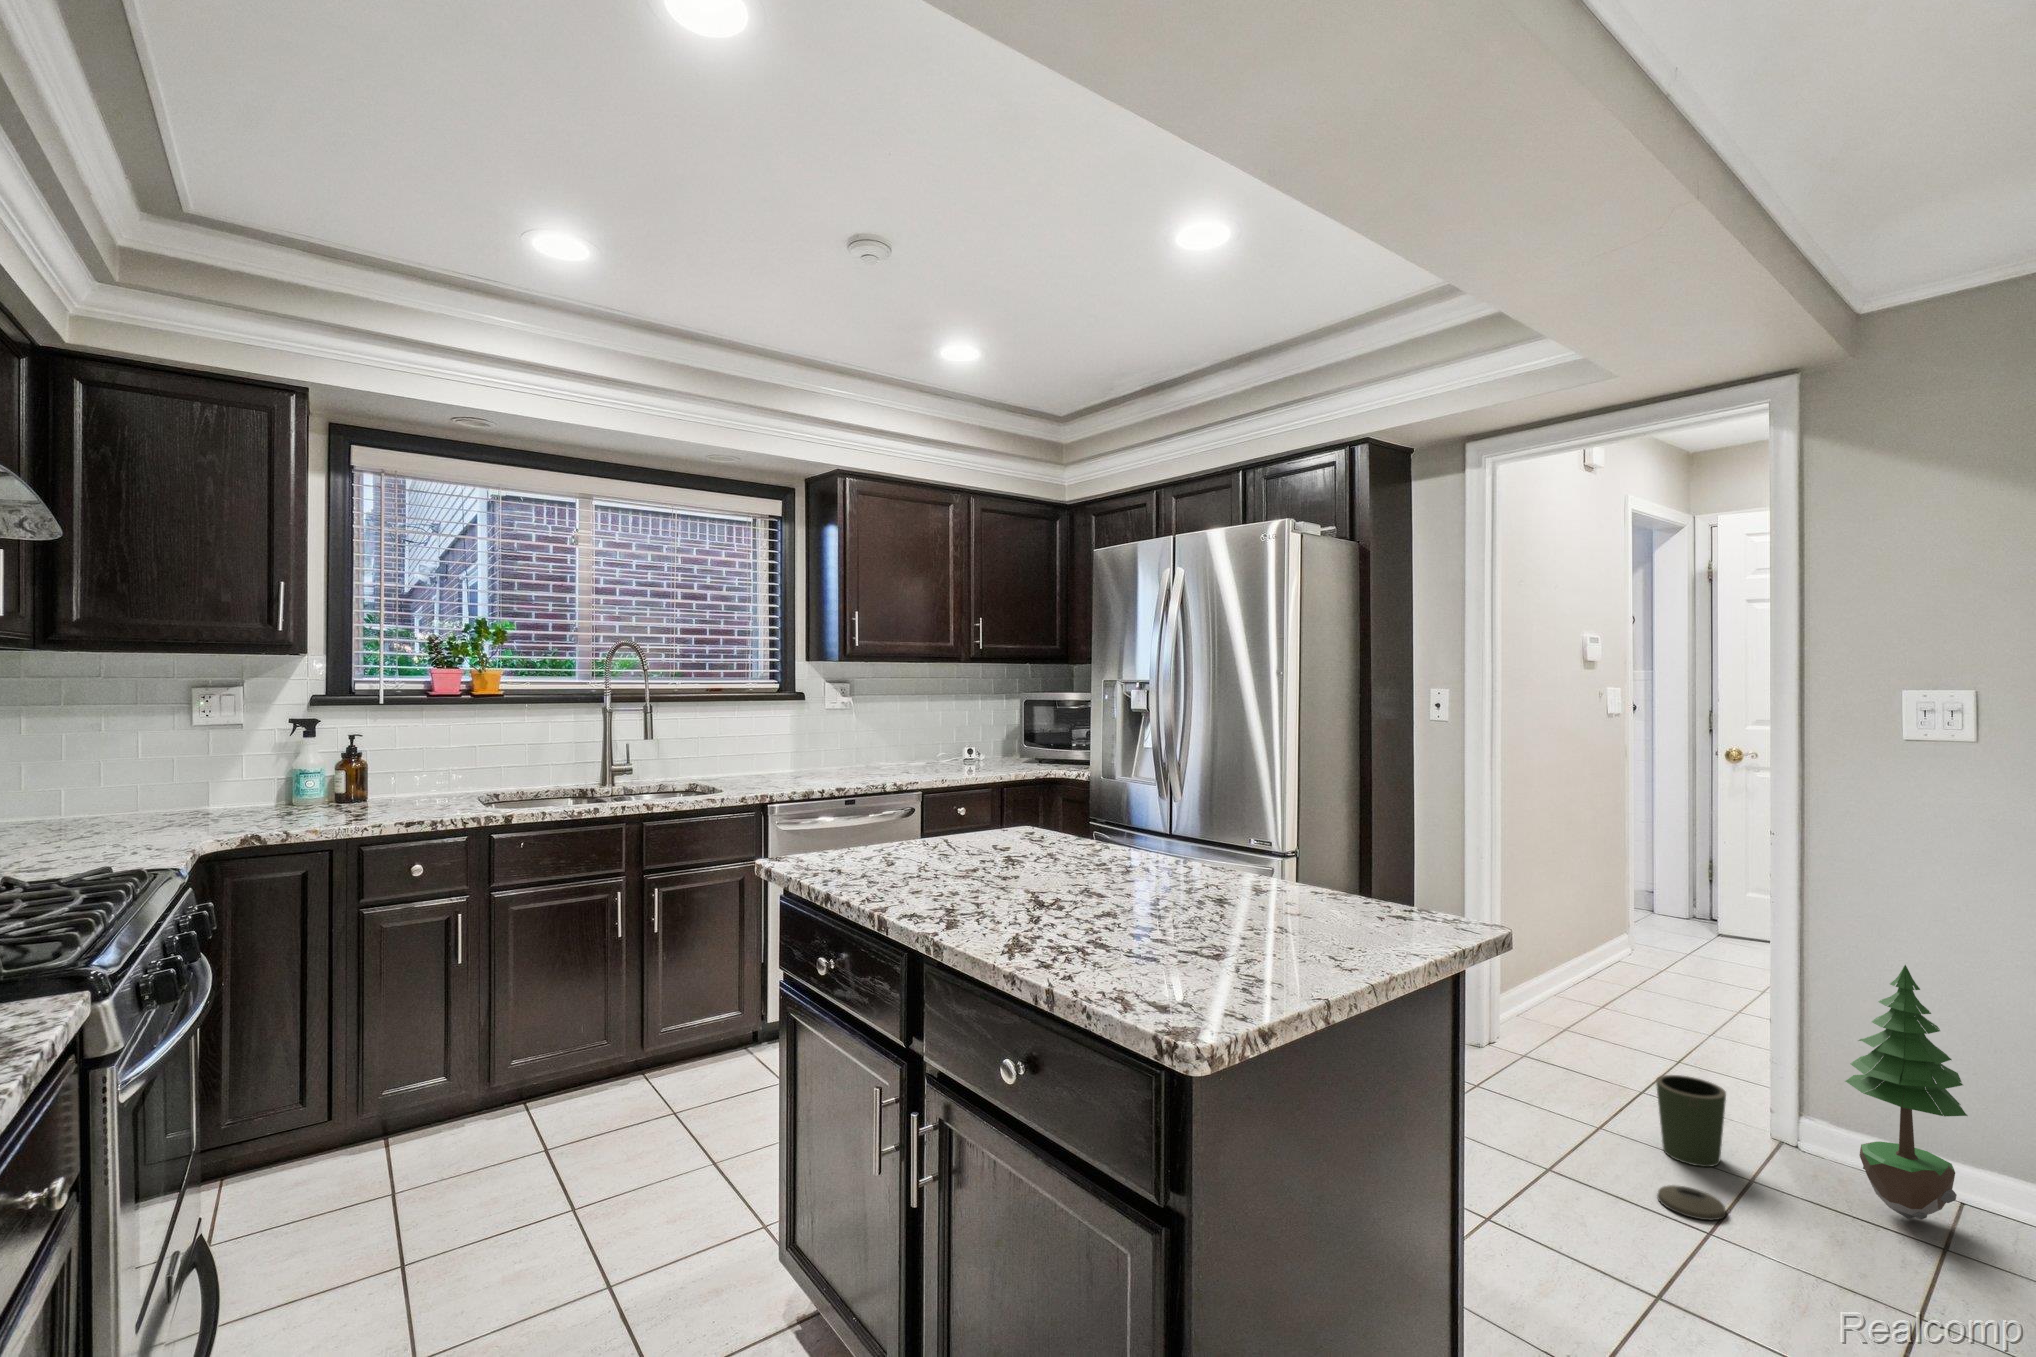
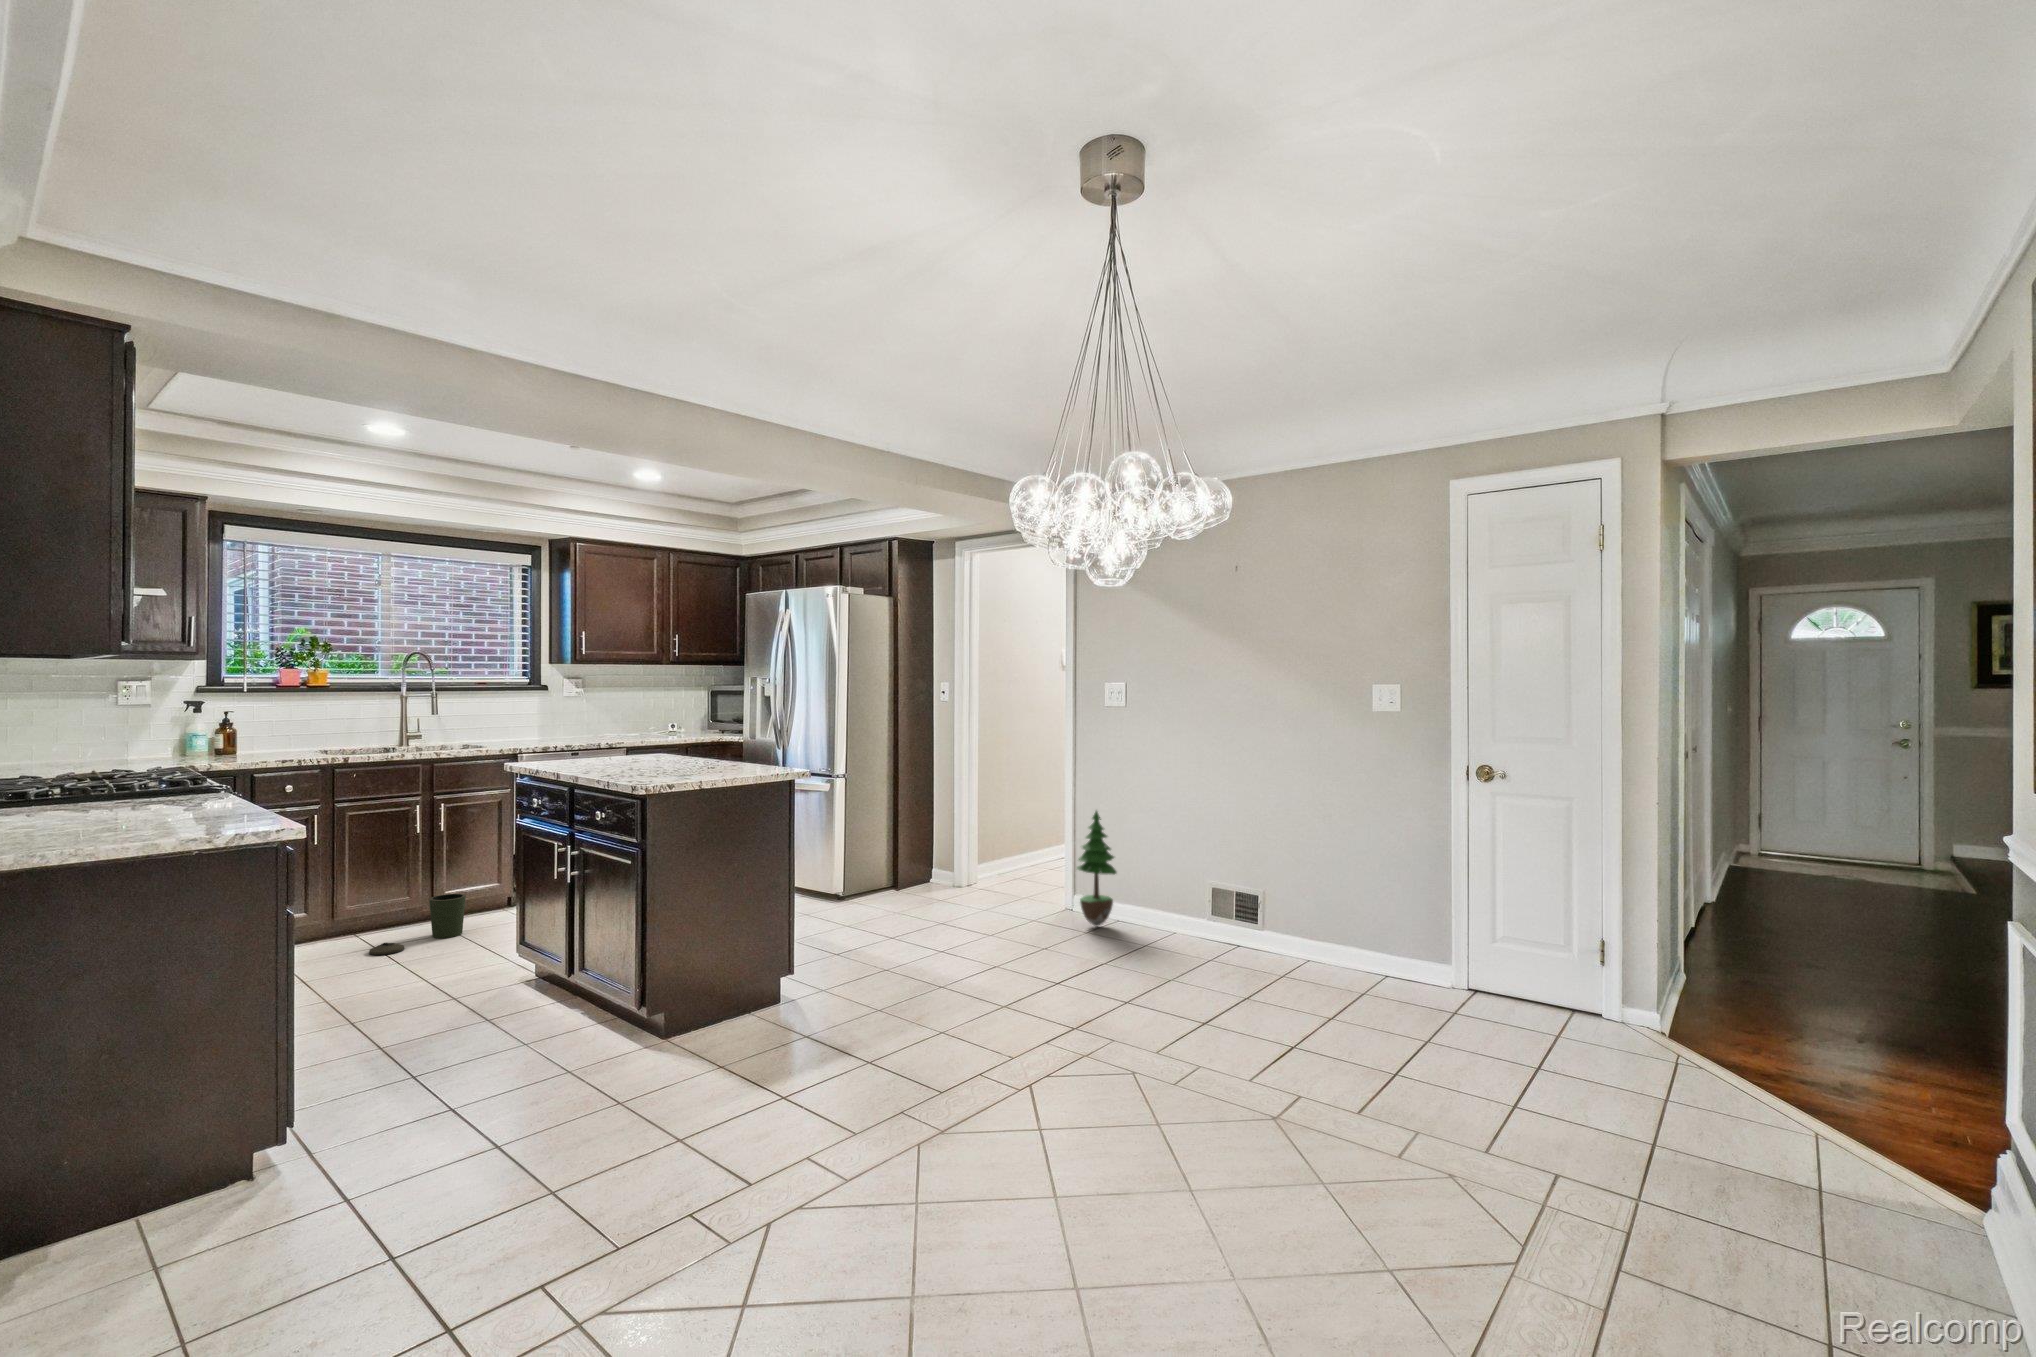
trash can: present [1656,1075,1726,1220] -> present [369,894,466,955]

